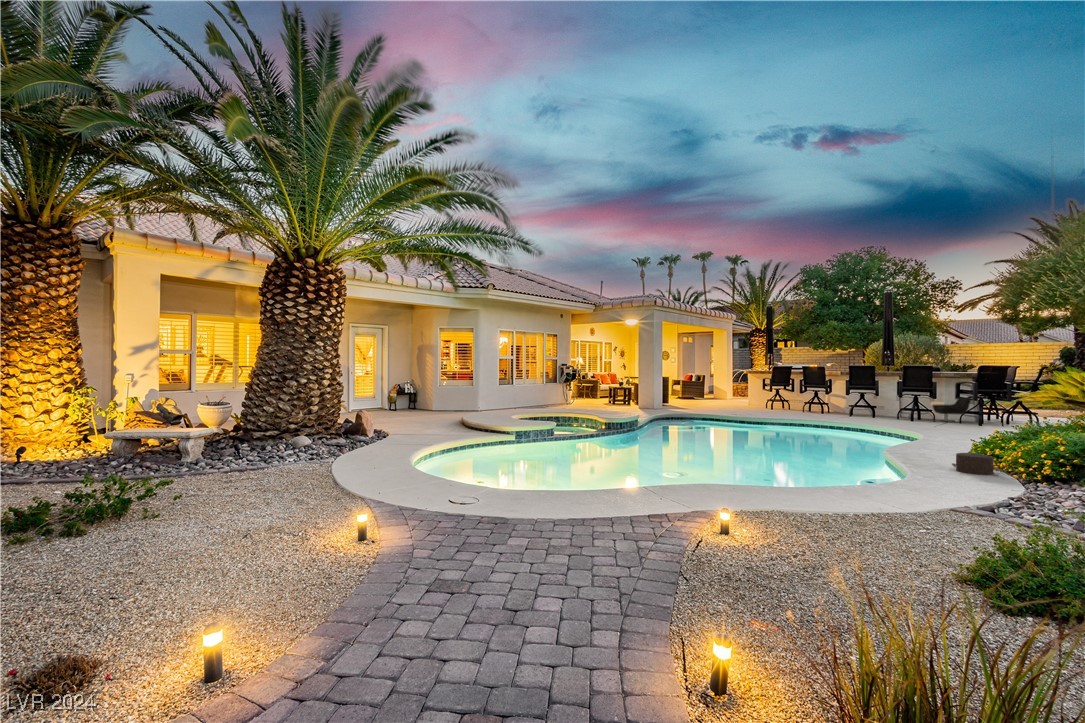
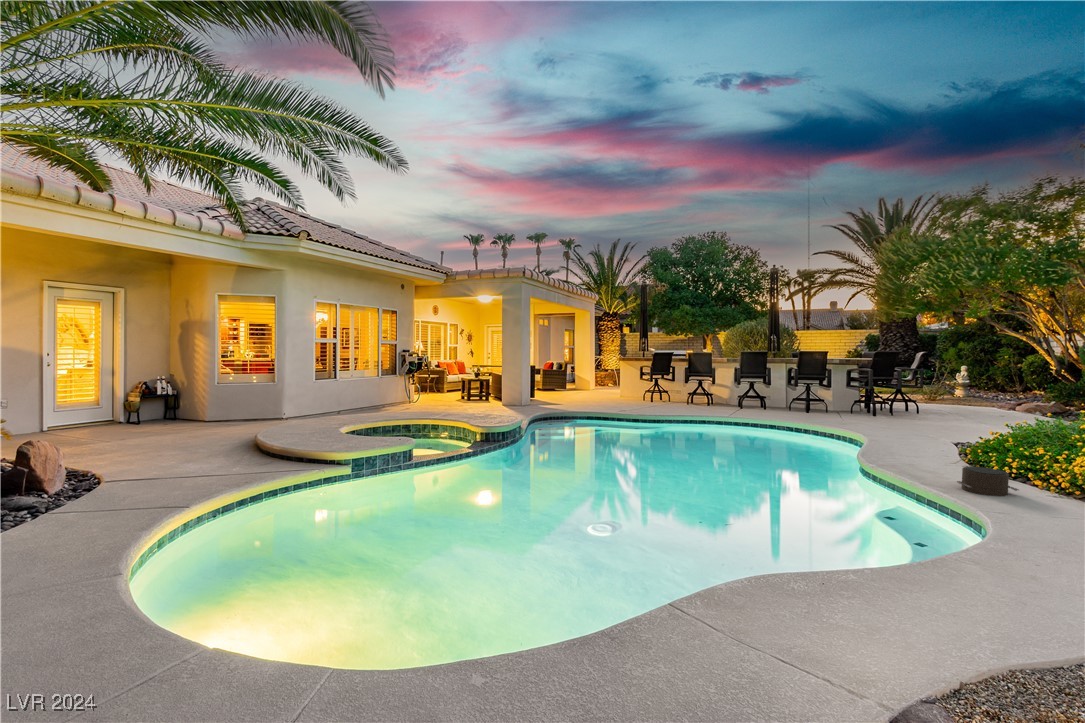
lounge chair: present [933,398,971,421] -> none [819,387,857,414]

